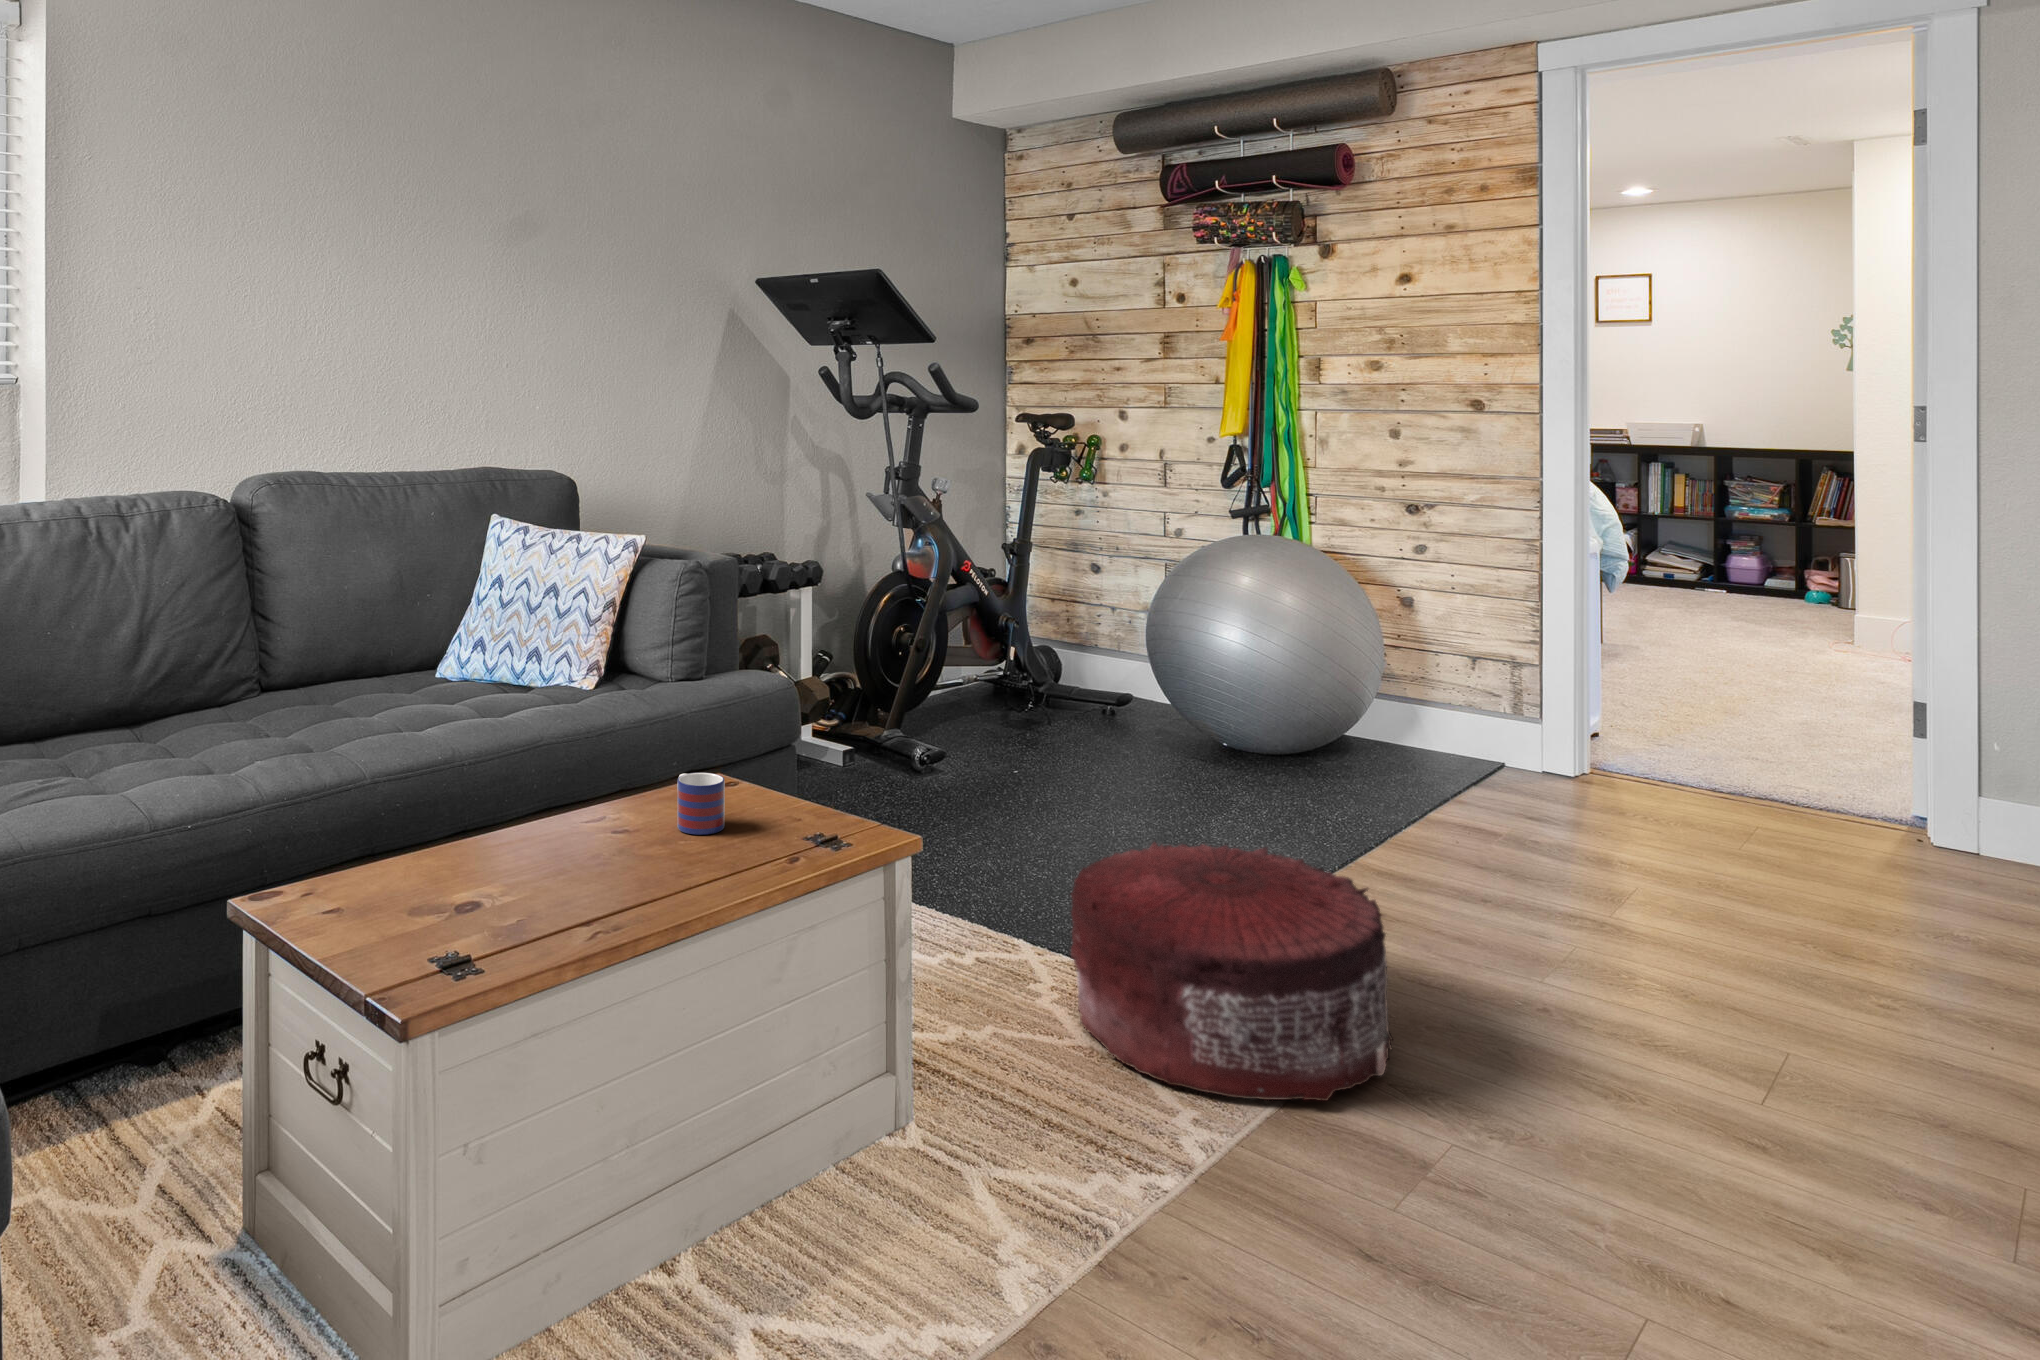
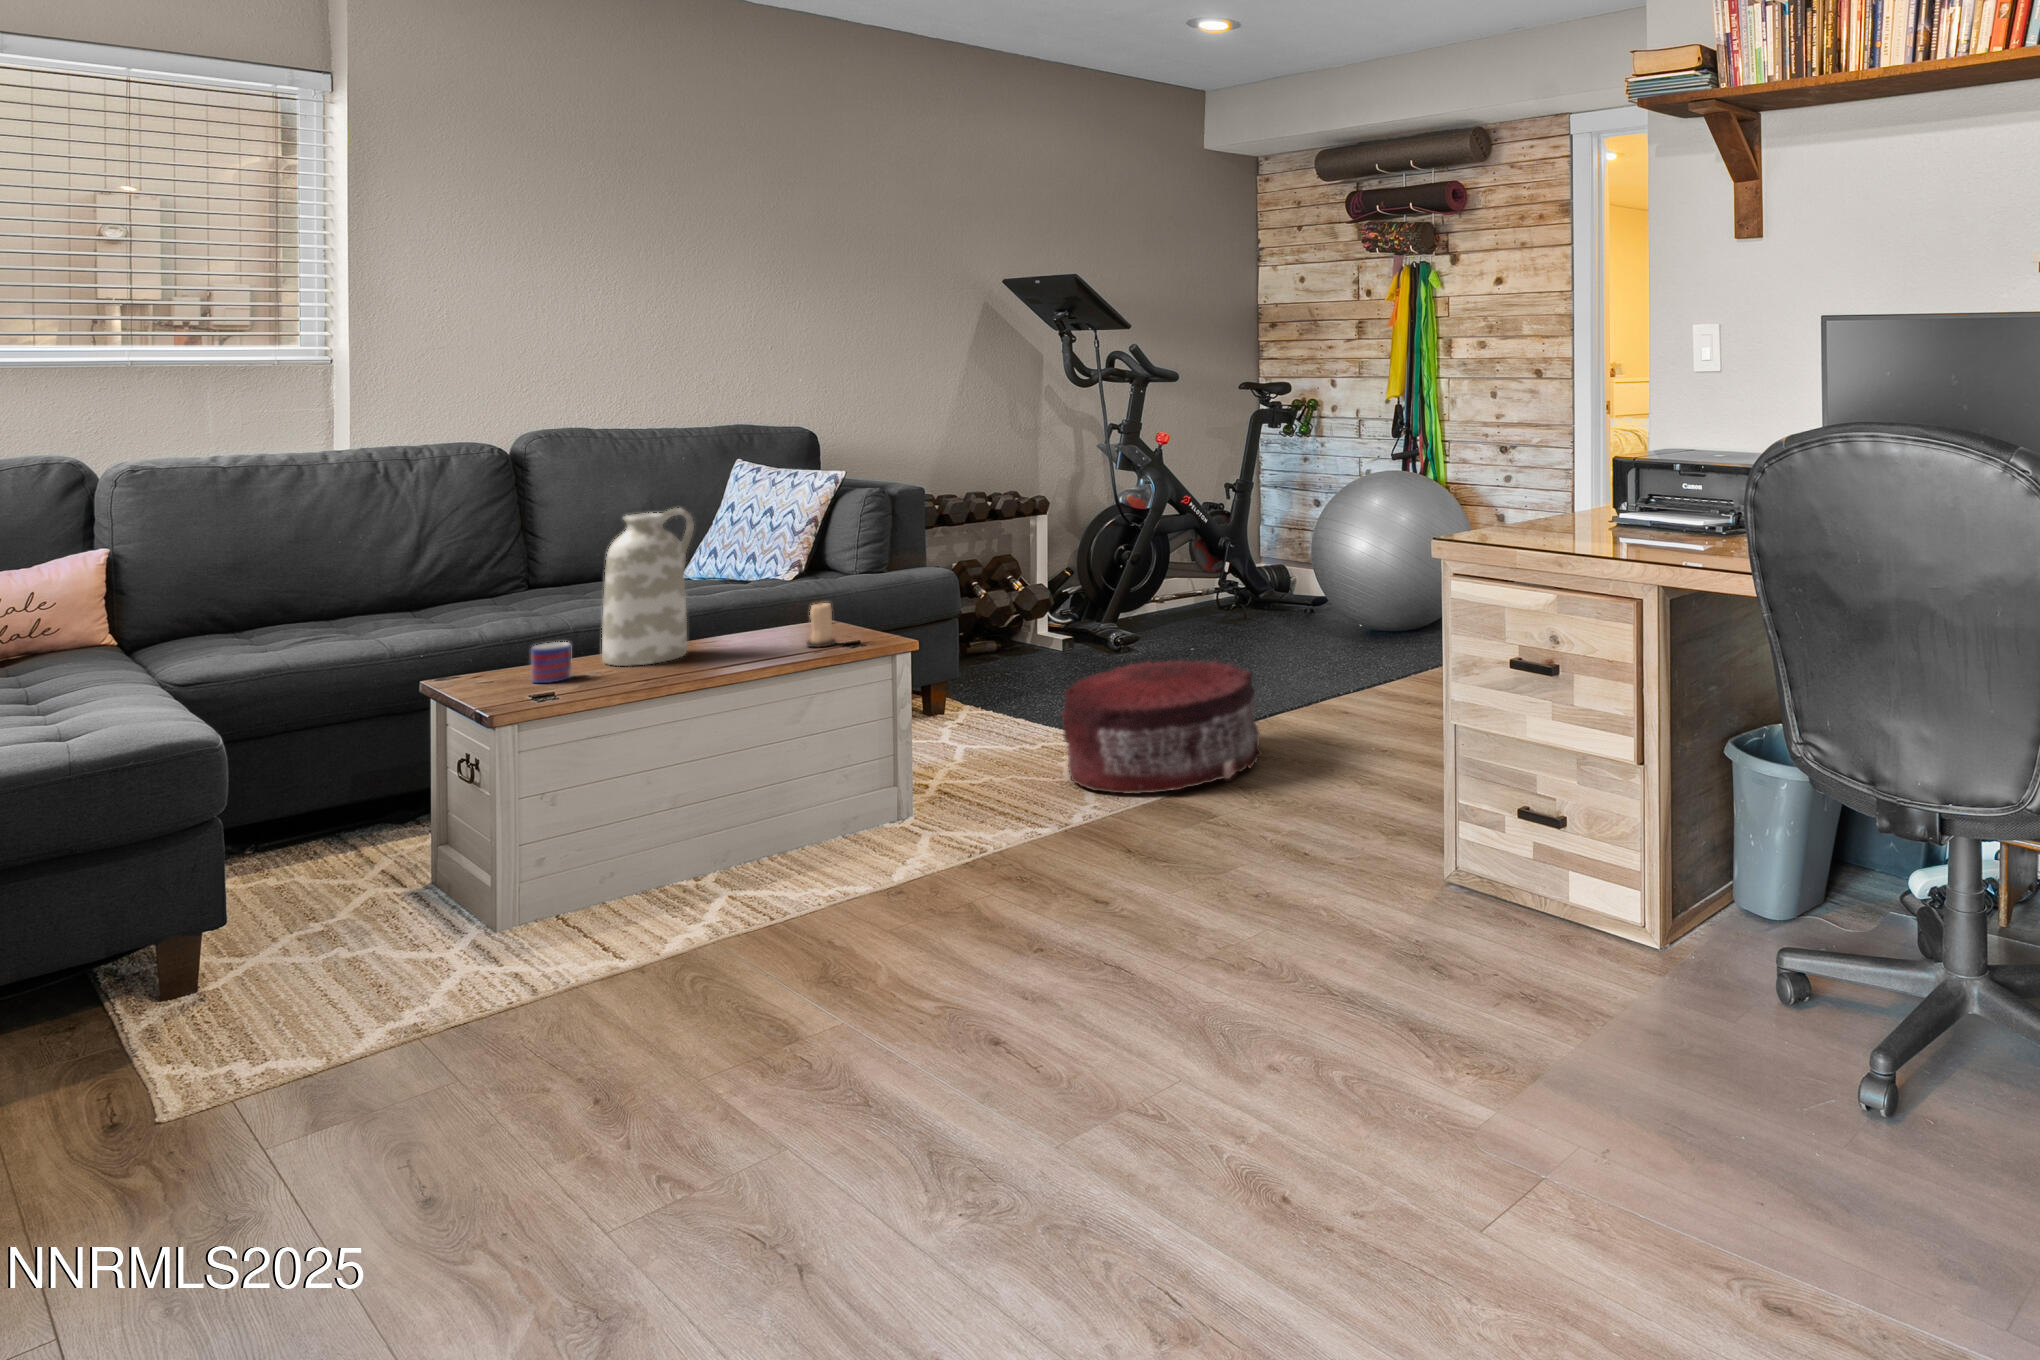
vase: none [481,618,611,884] -> present [602,508,694,666]
candle: none [770,770,814,852] -> present [806,602,836,647]
mug: present [677,773,725,835] -> present [531,642,572,683]

